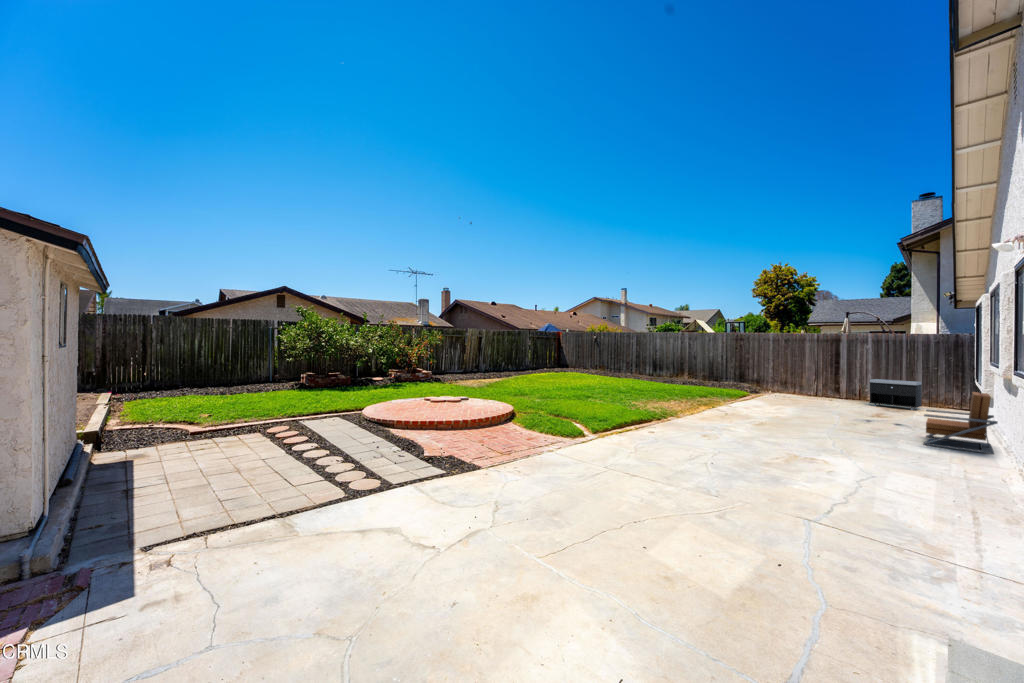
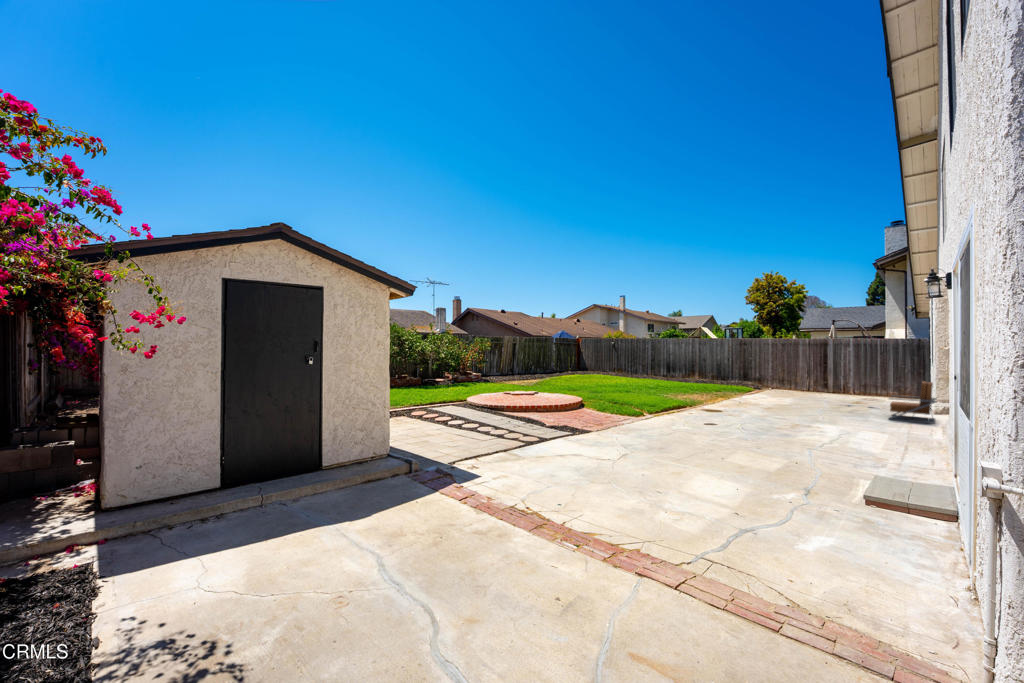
storage bench: present [870,379,922,410] -> none [852,376,892,400]

